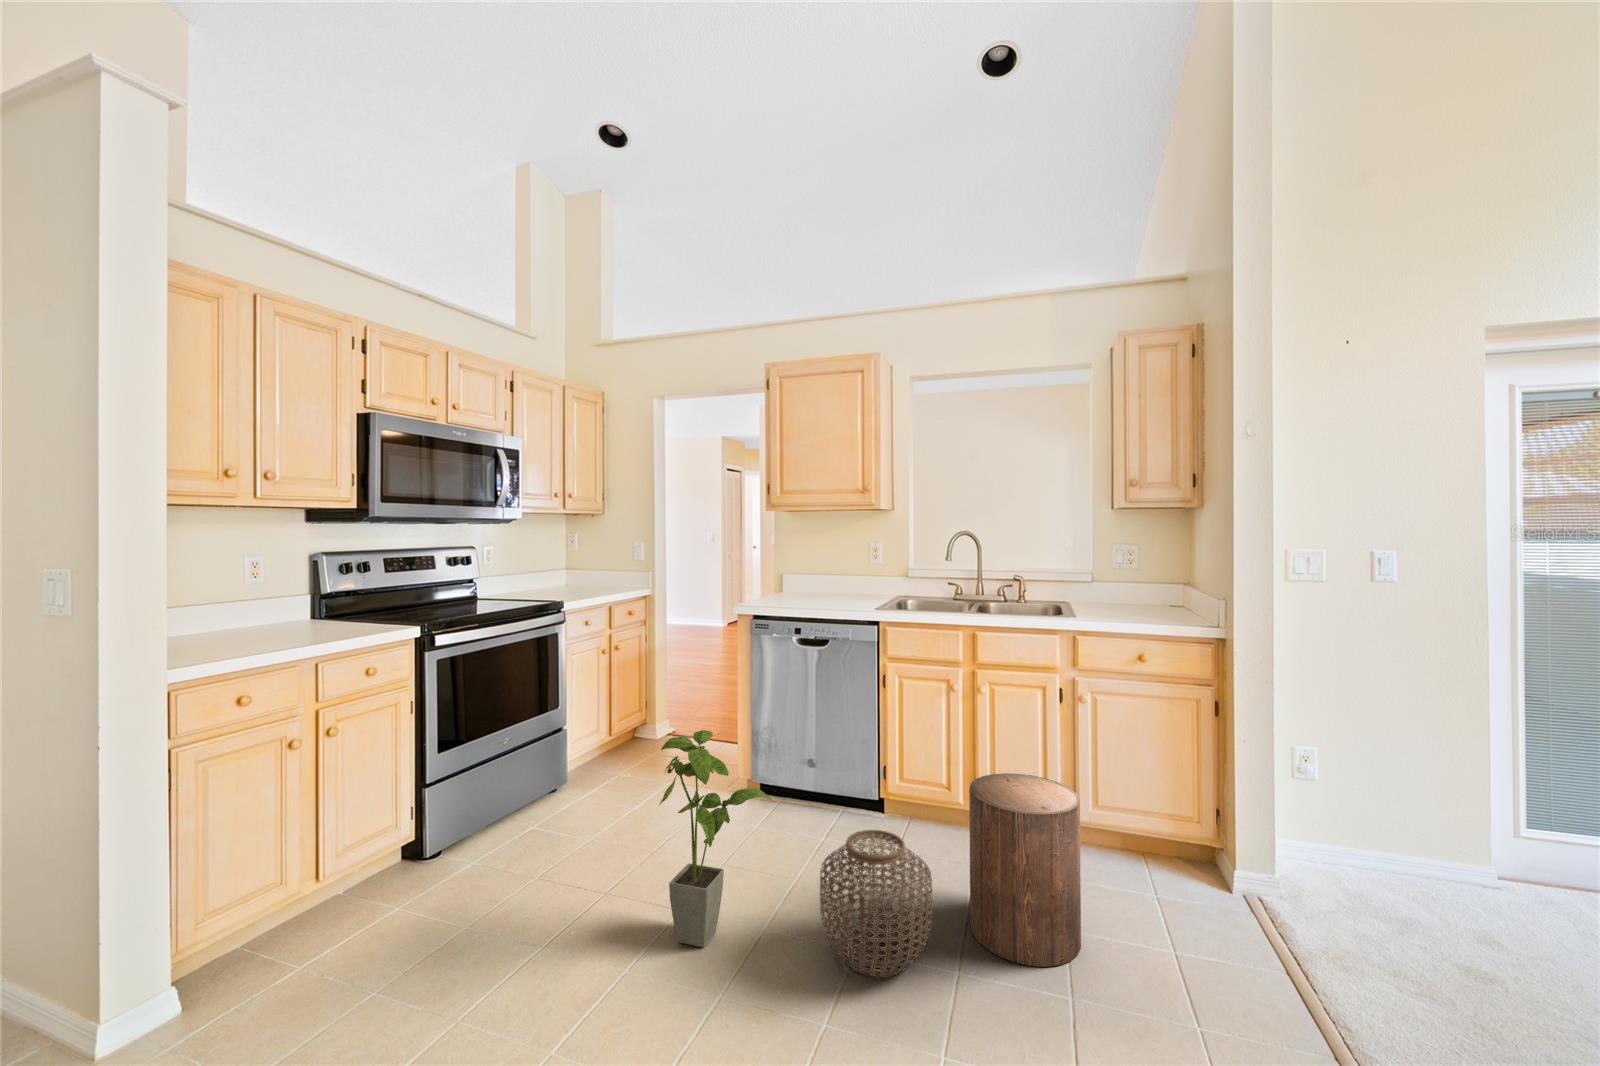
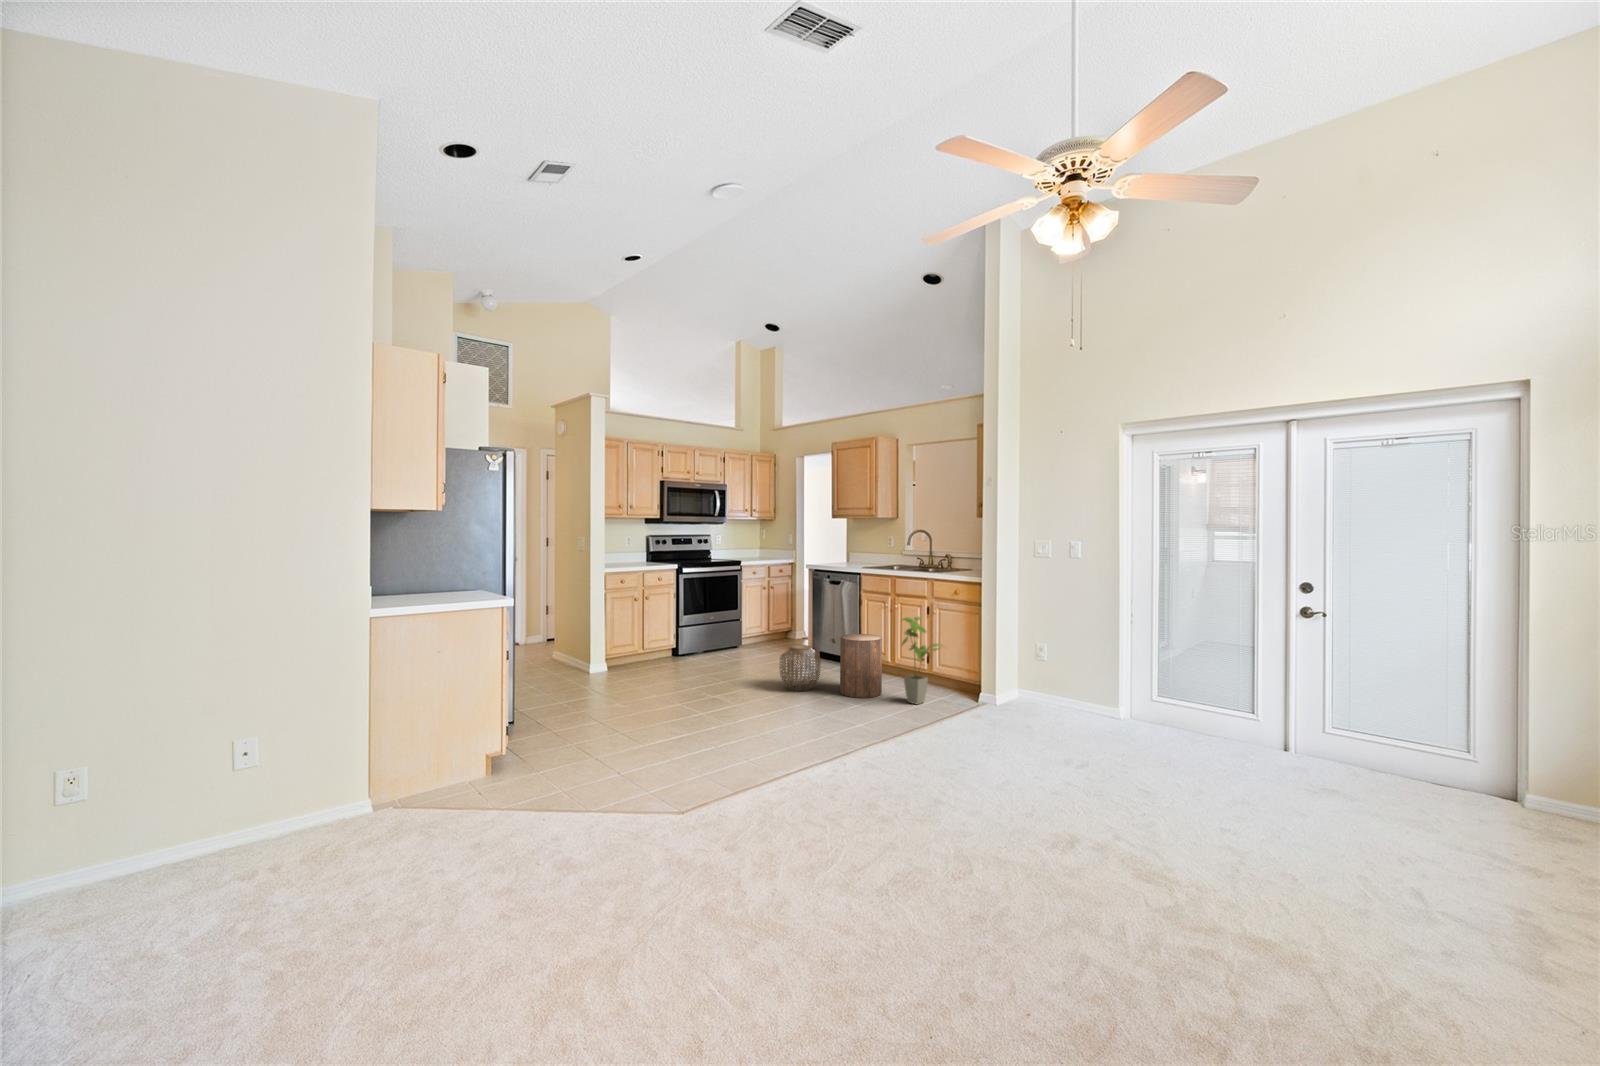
house plant: present [659,730,772,947] -> present [902,617,944,704]

